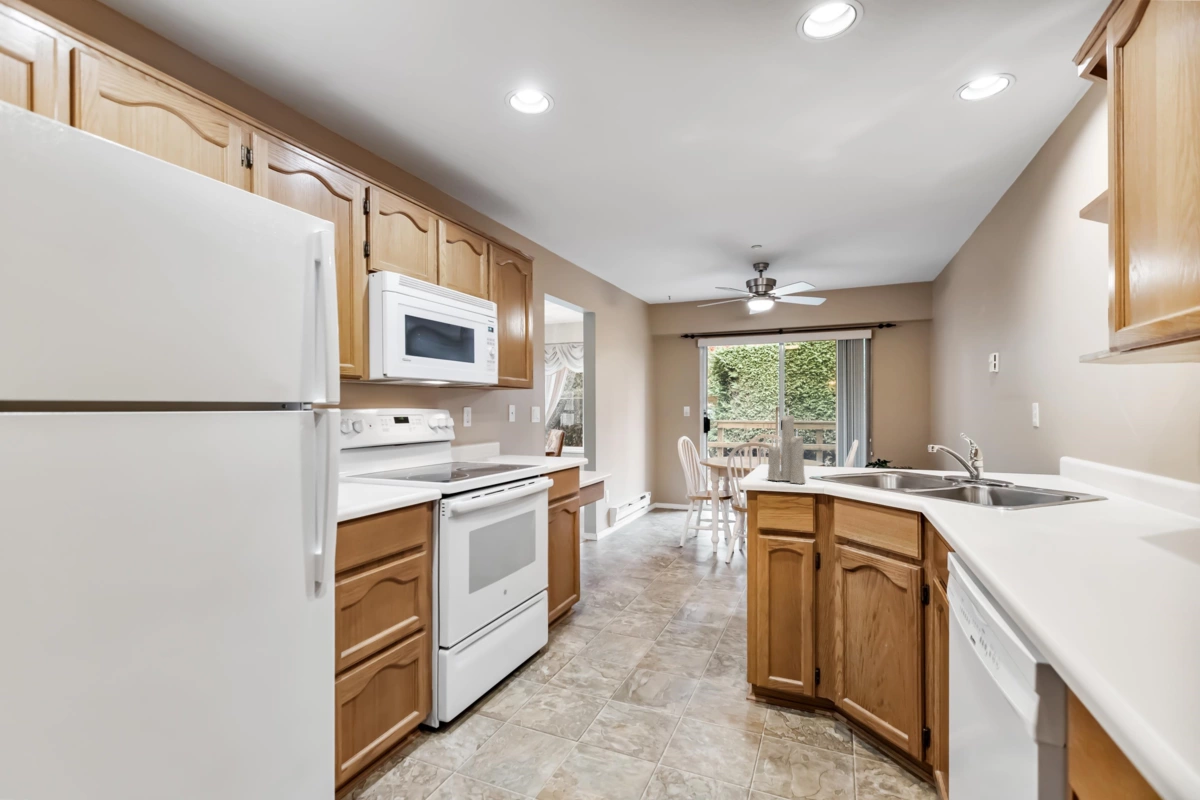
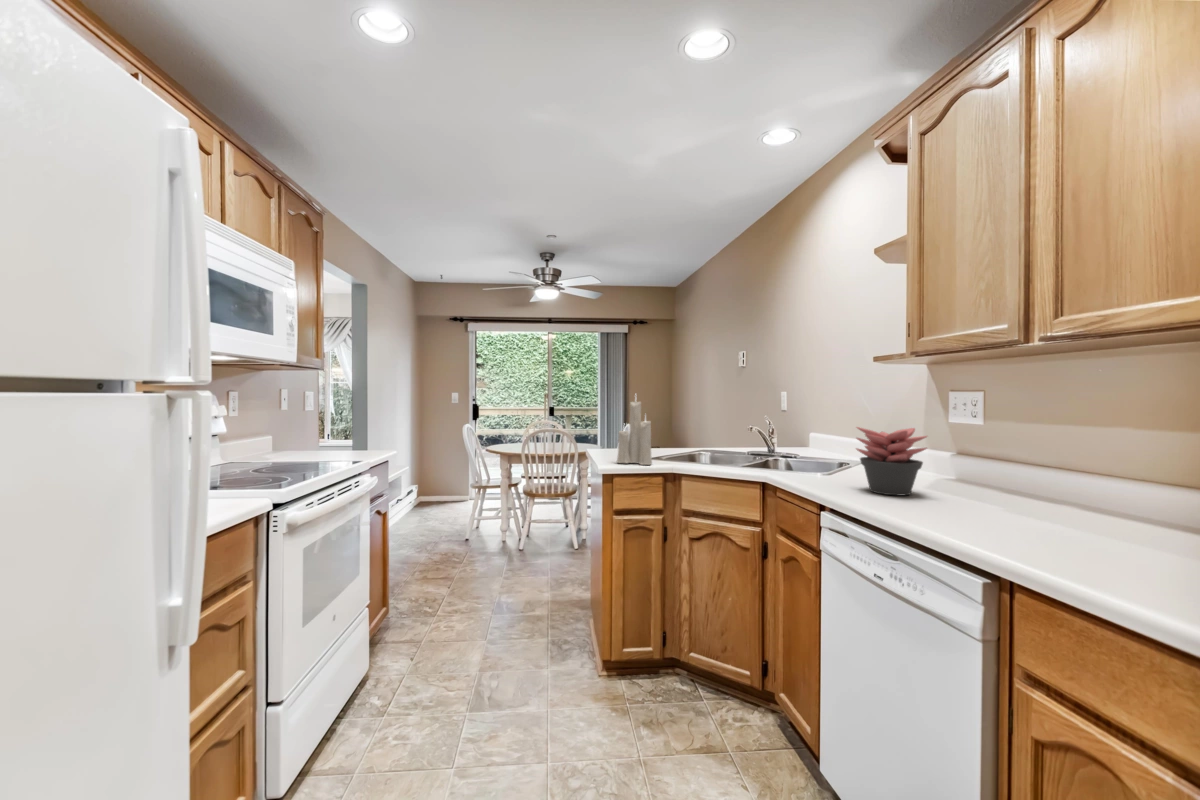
succulent plant: none [1021,448,1124,543] -> present [856,427,927,495]

